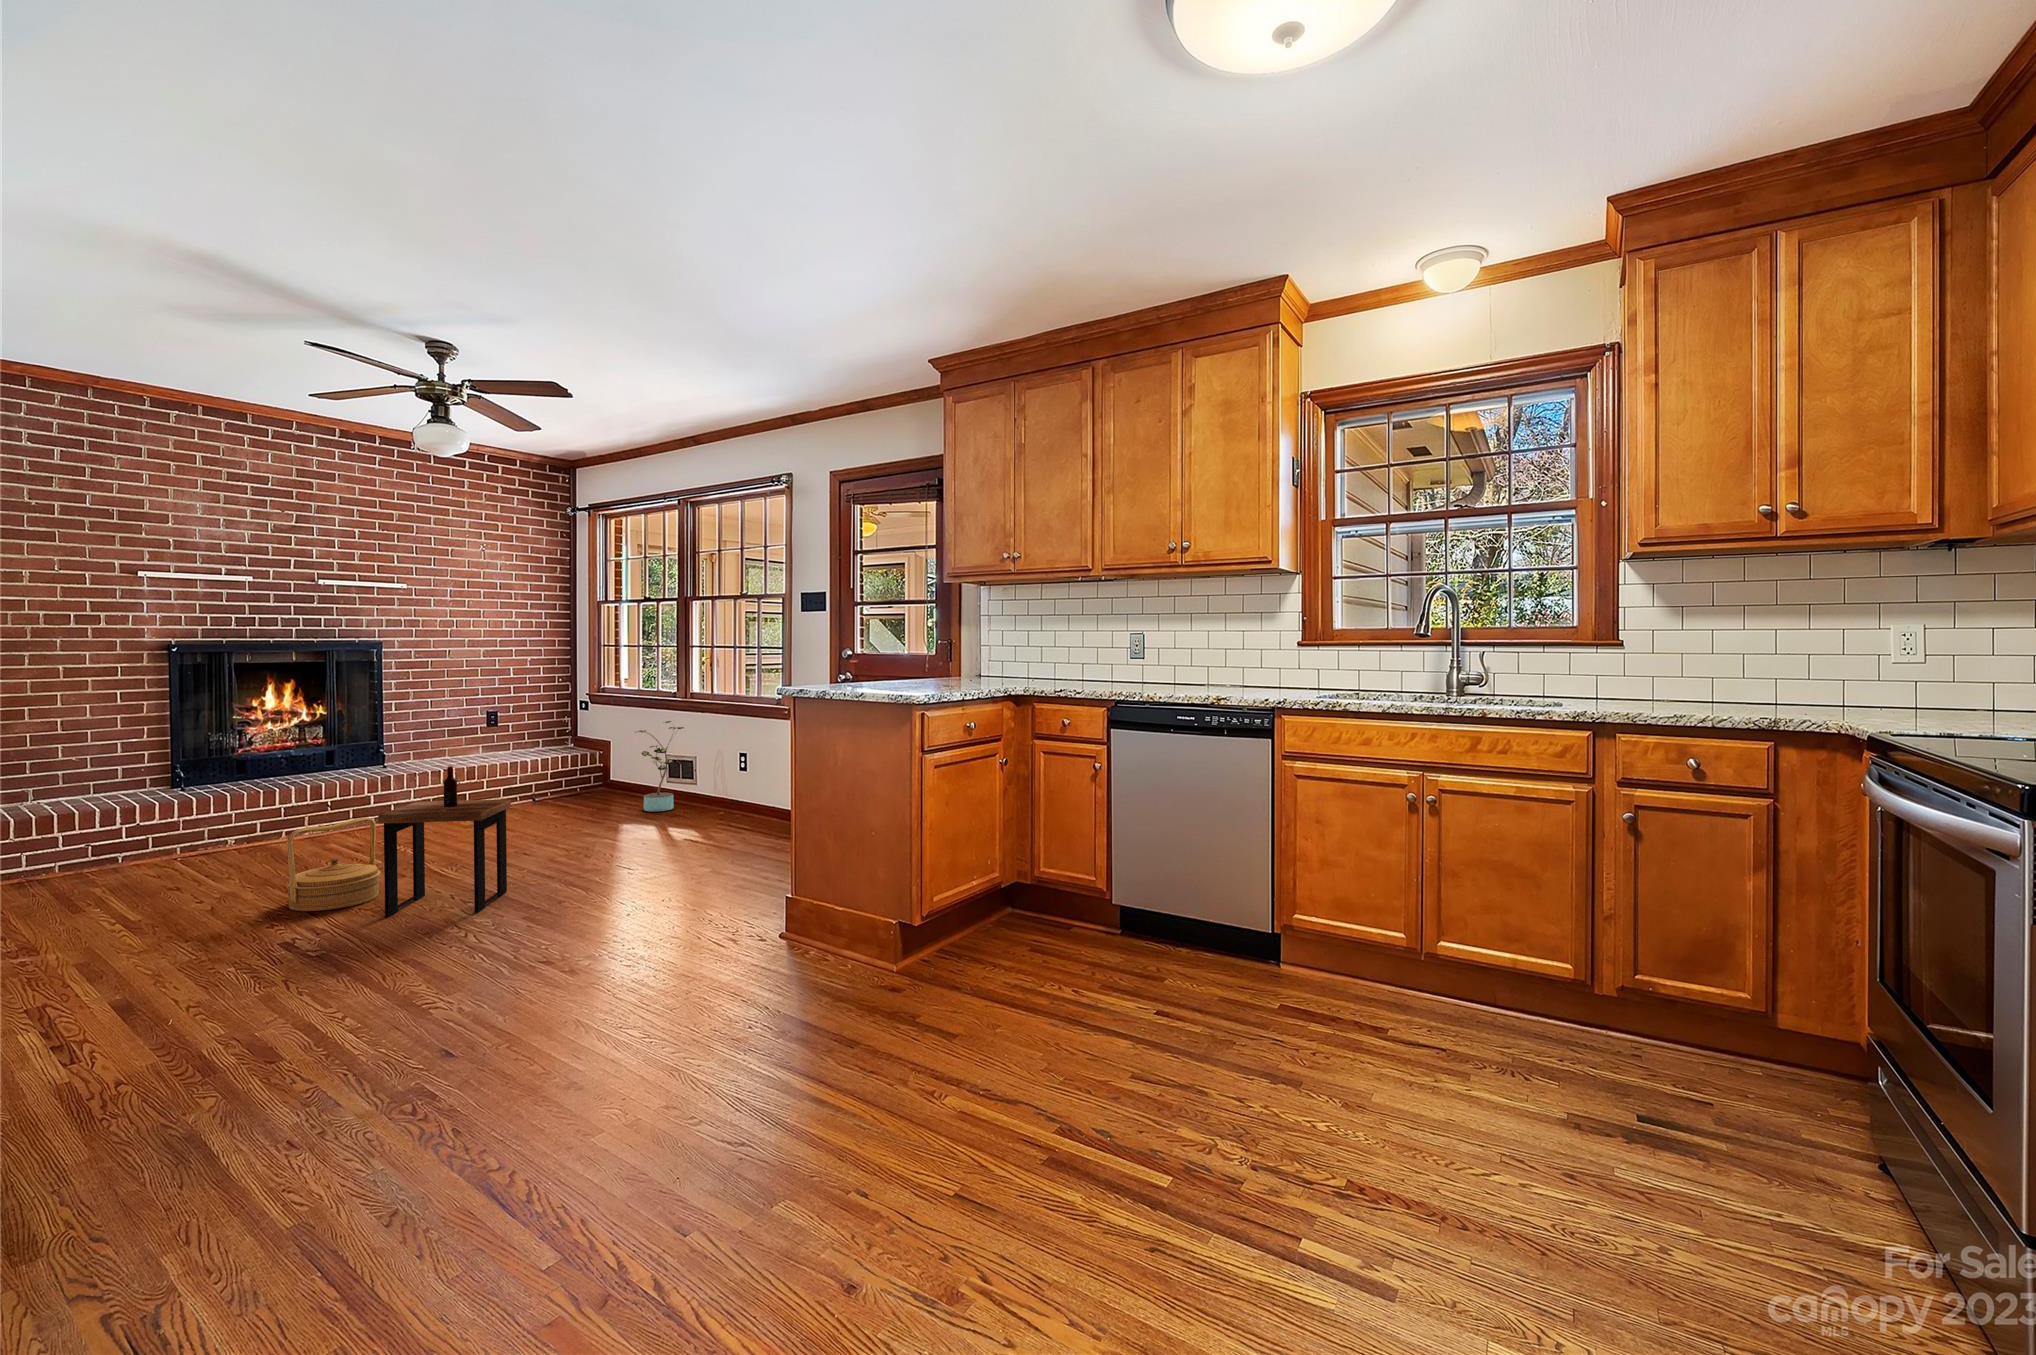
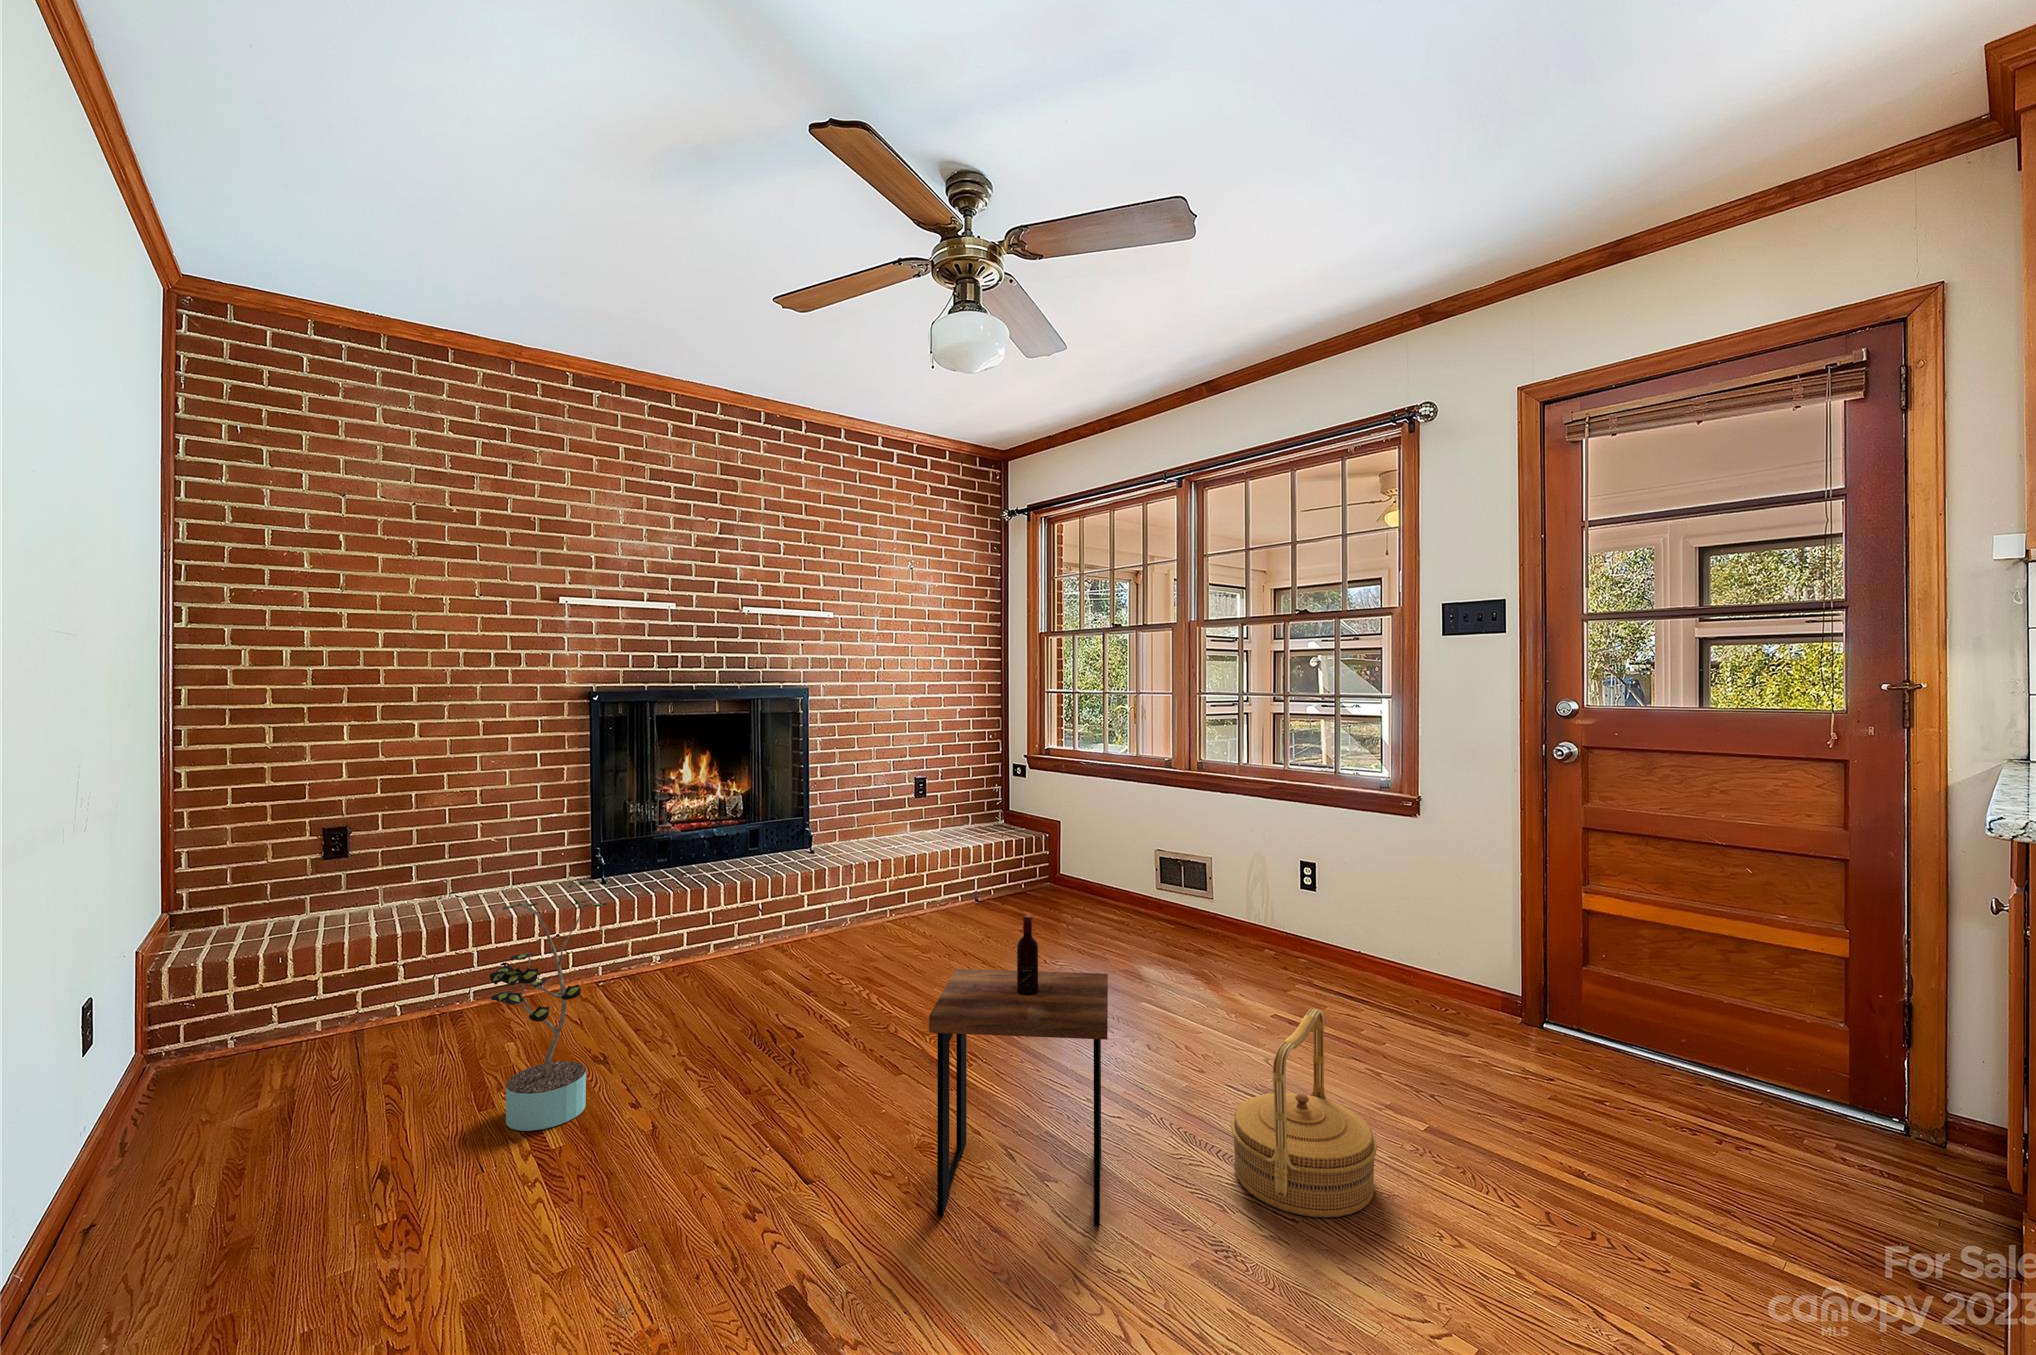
potted plant: present [635,721,684,811] -> present [490,881,607,1131]
basket: present [286,817,380,911] -> present [1231,1008,1377,1218]

